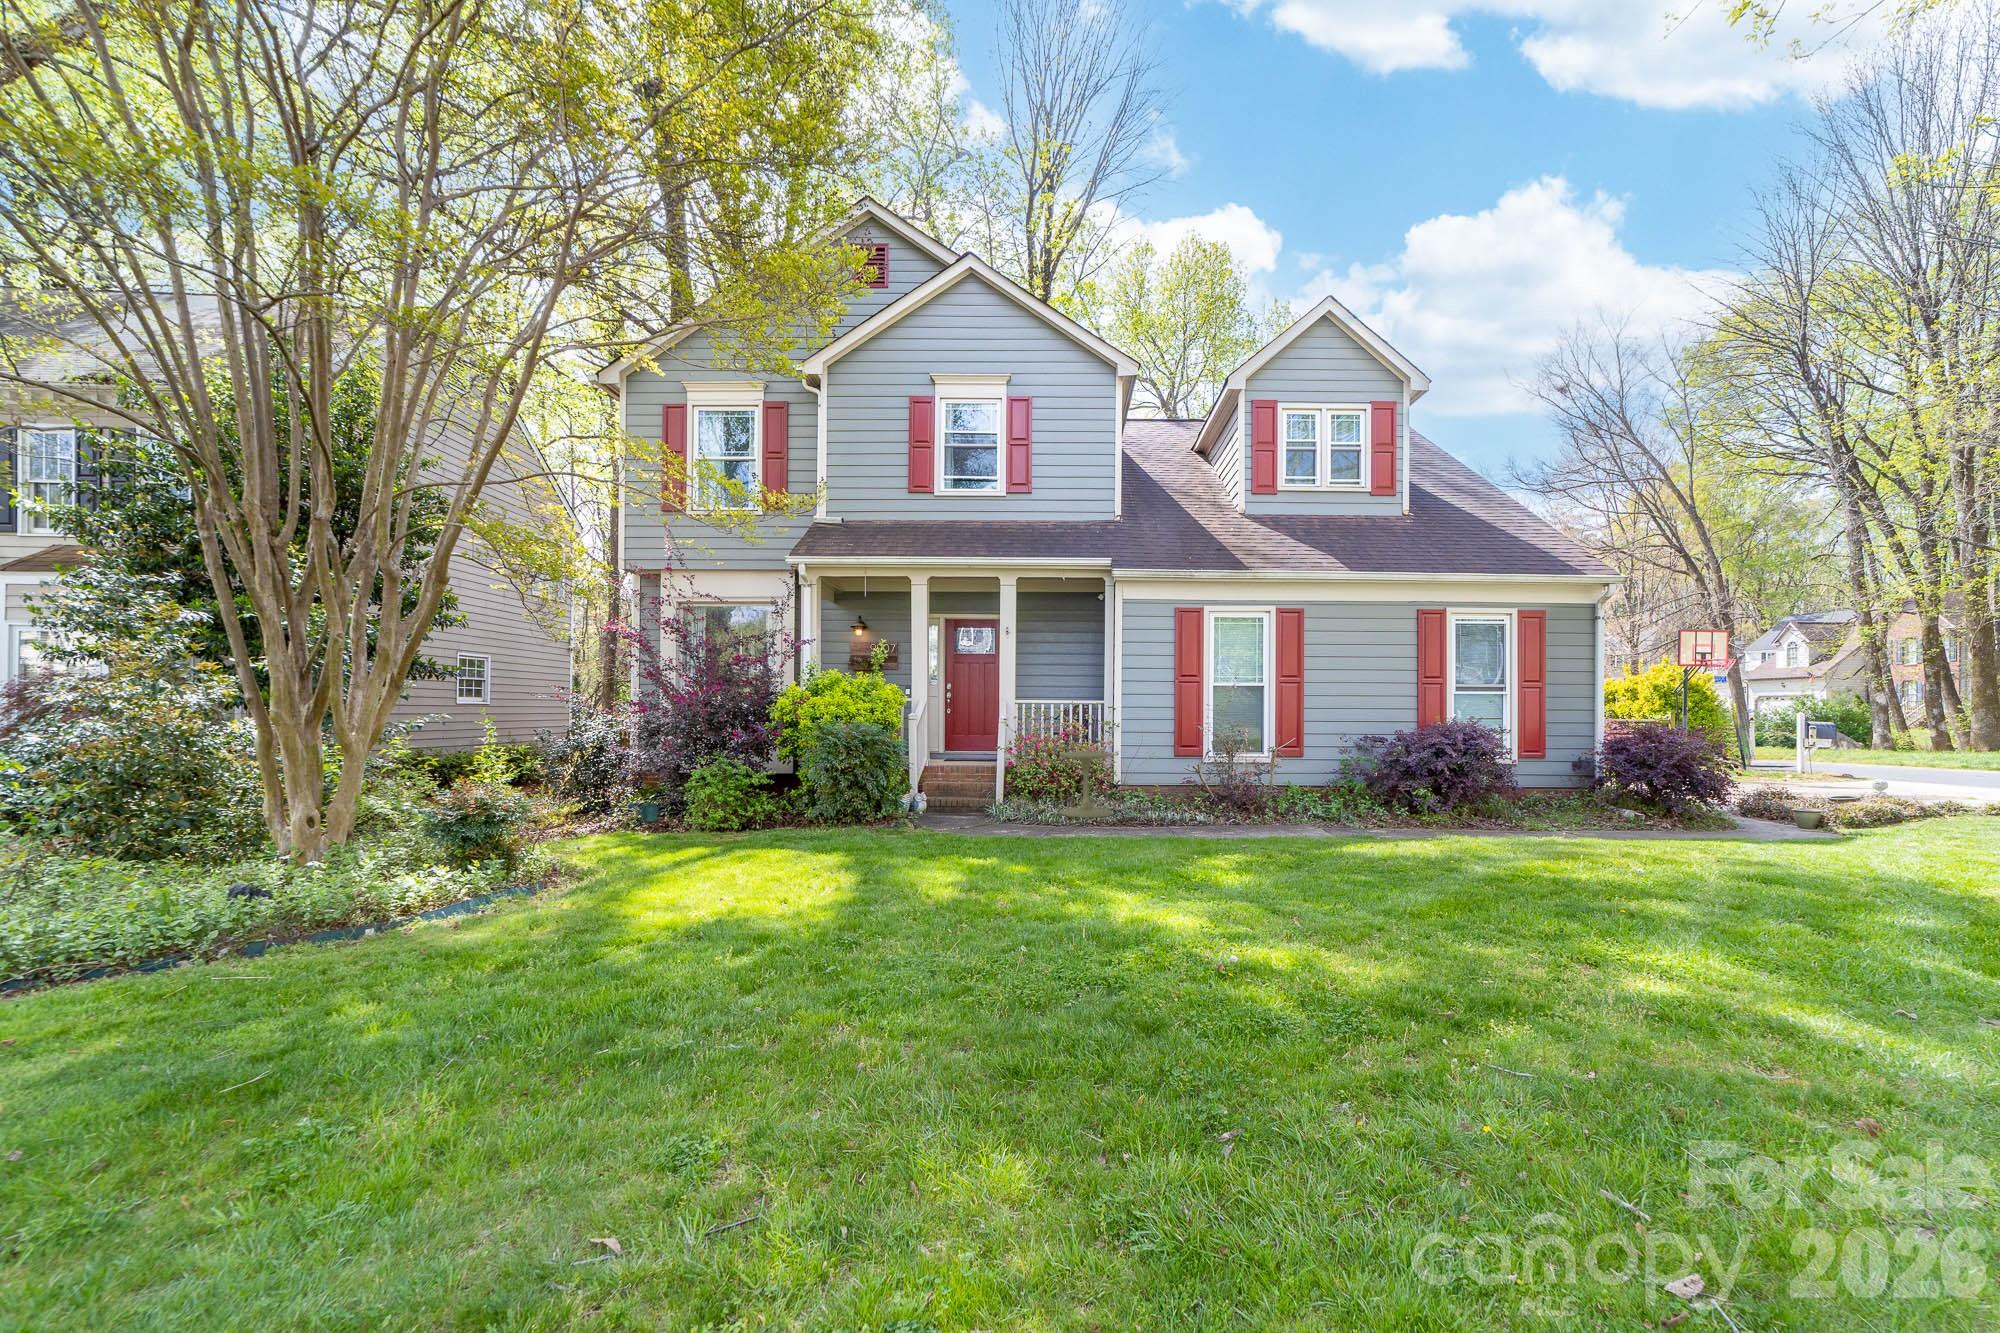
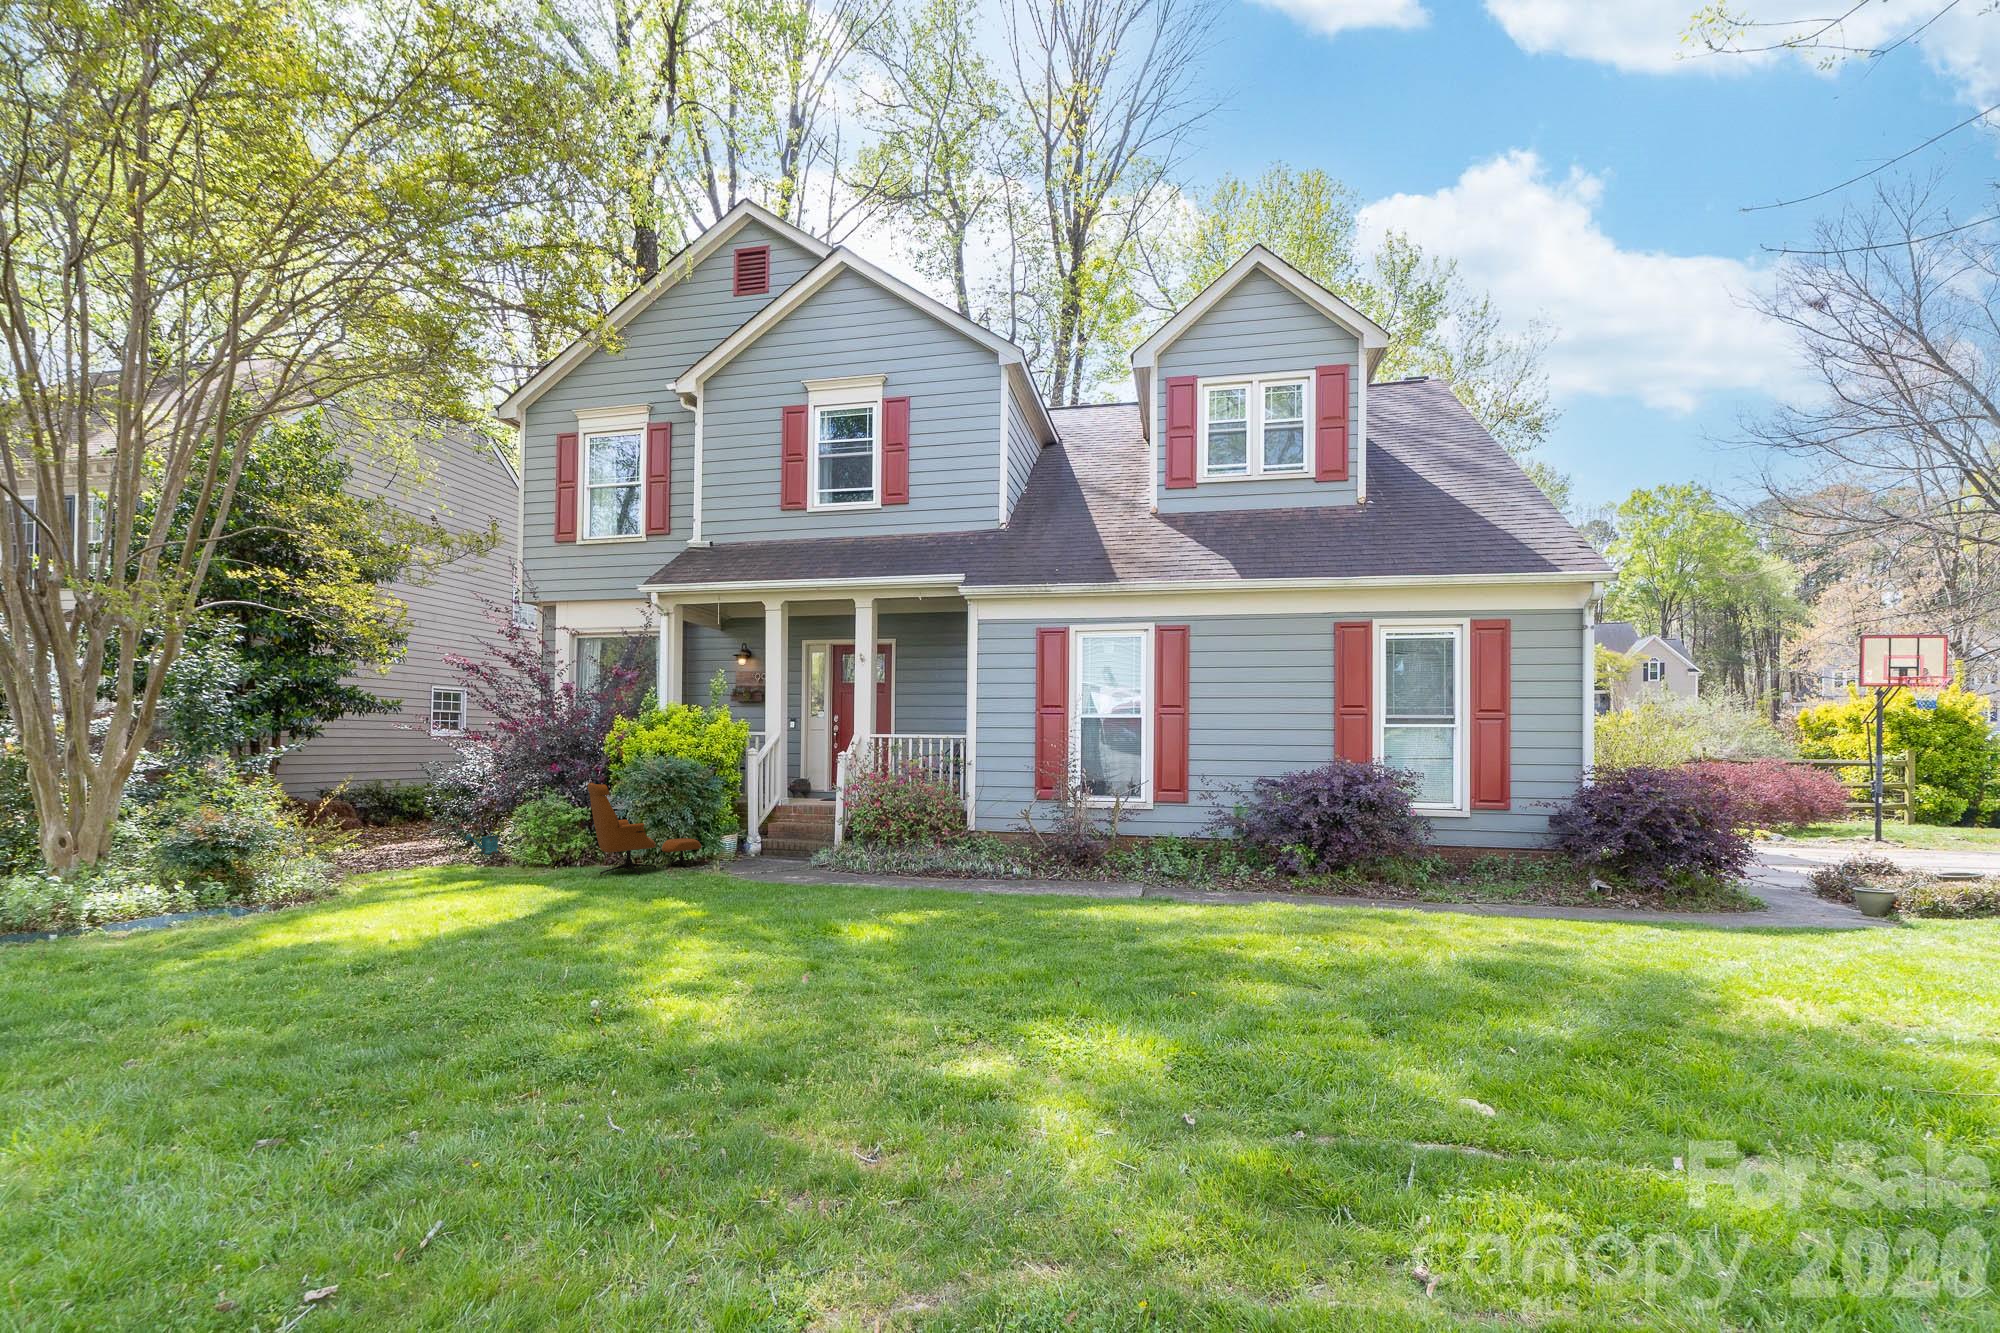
lounge chair: none [812,746,905,838] -> present [588,783,701,875]
pedestal table: present [1060,751,1113,818] -> none [876,792,937,866]

